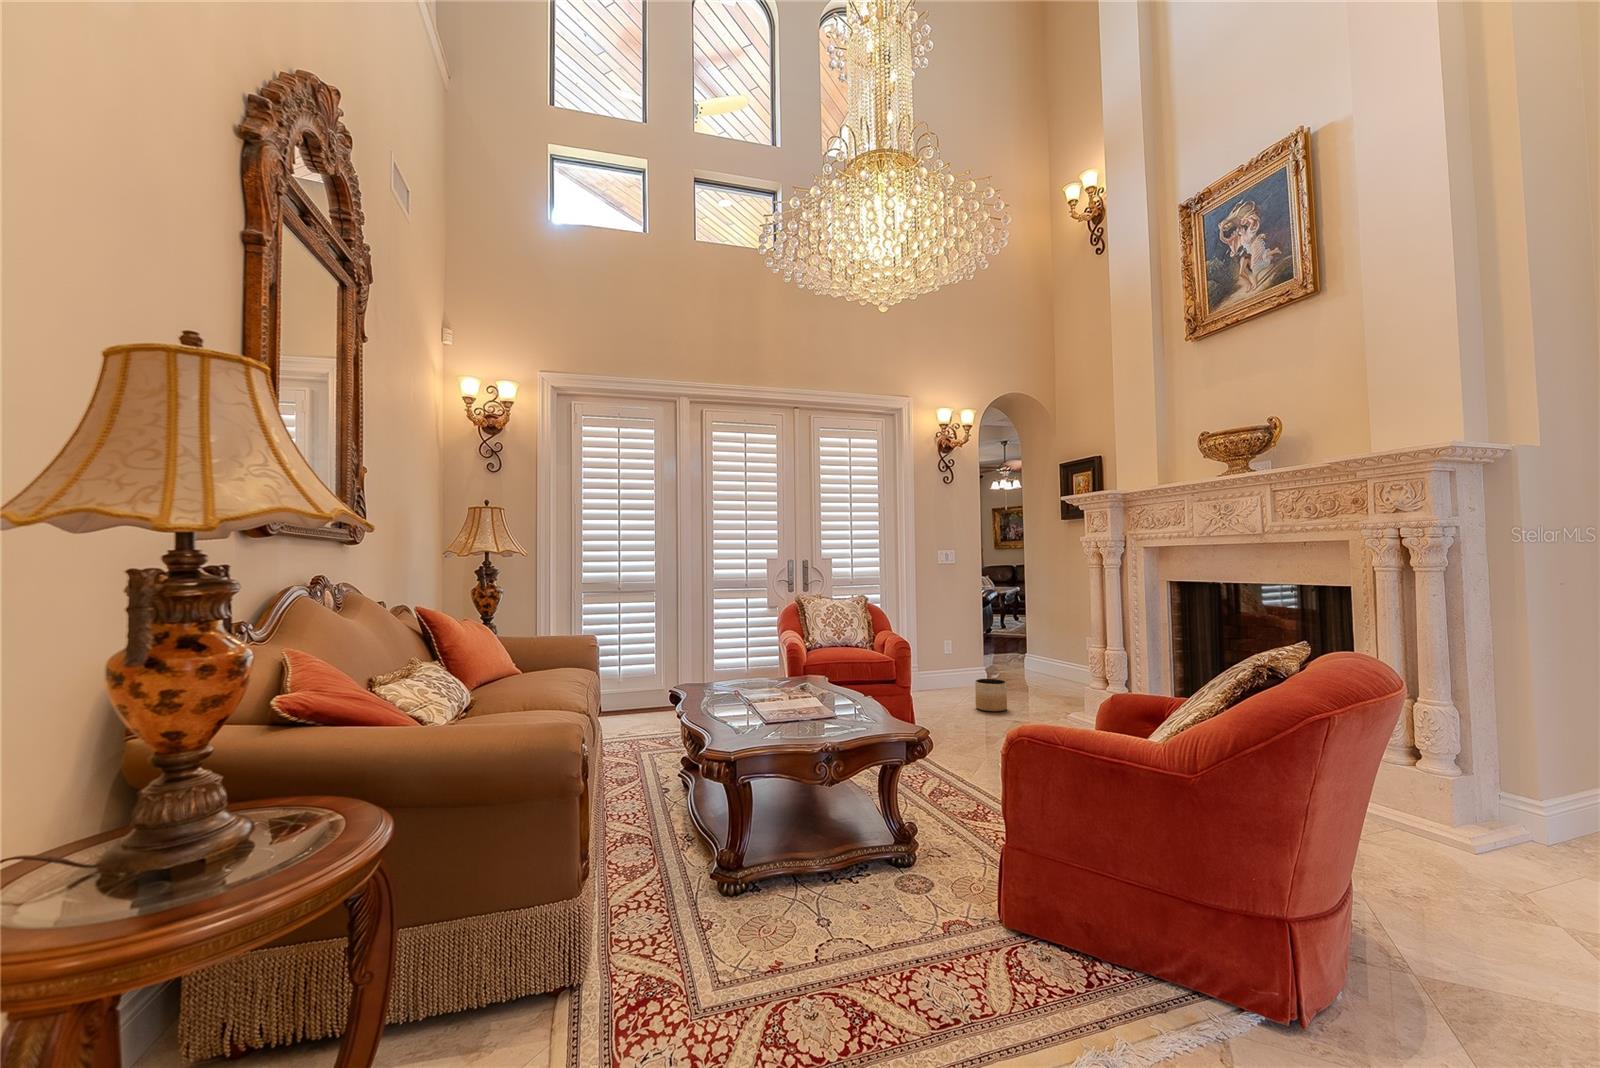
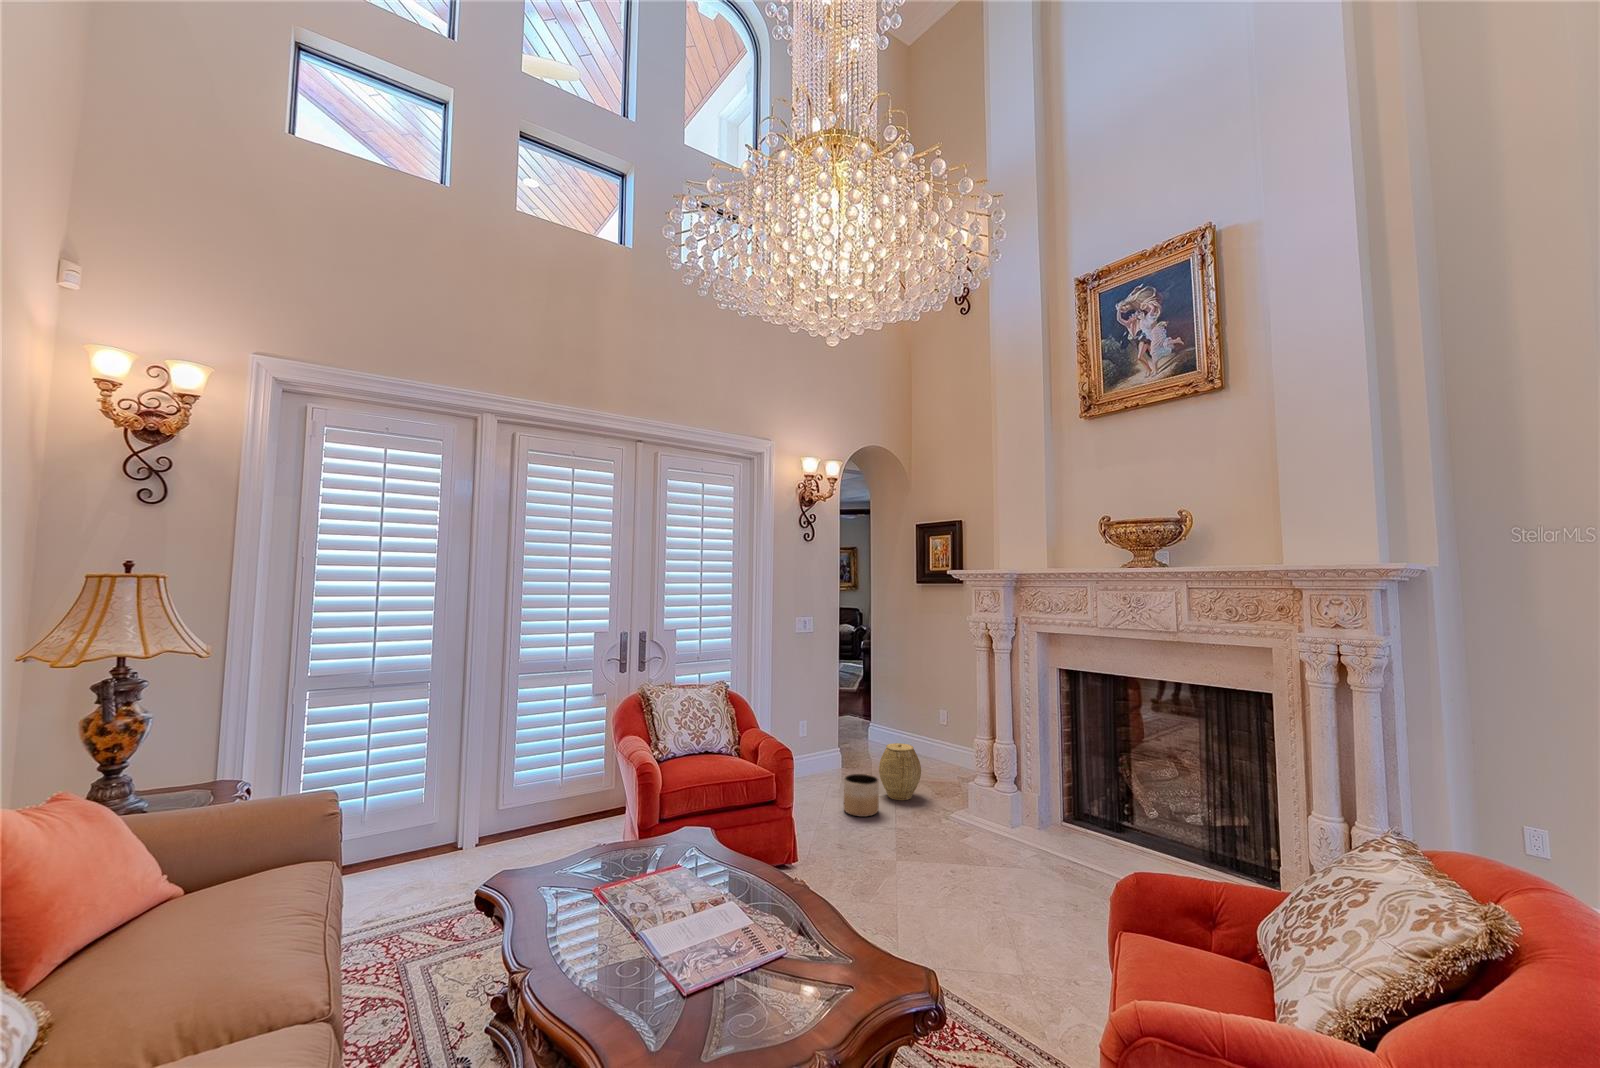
woven basket: none [1013,656,1053,705] -> present [879,743,921,800]

